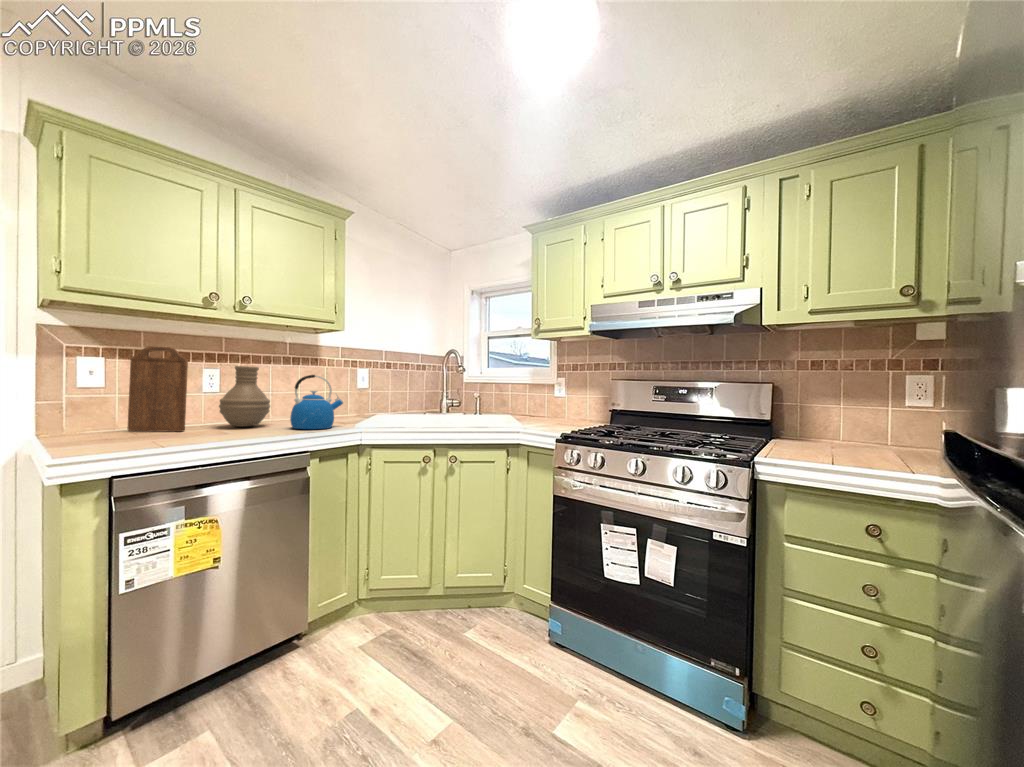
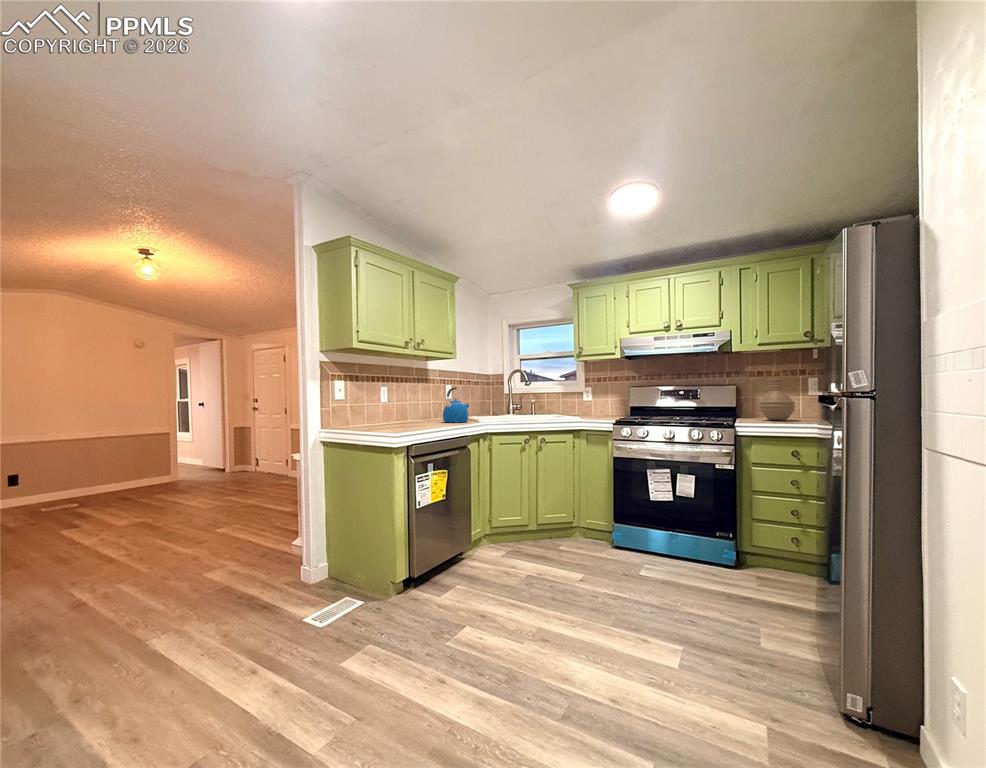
cutting board: present [127,346,188,432] -> none [358,371,391,425]
vase: present [219,366,270,427] -> present [759,378,795,420]

